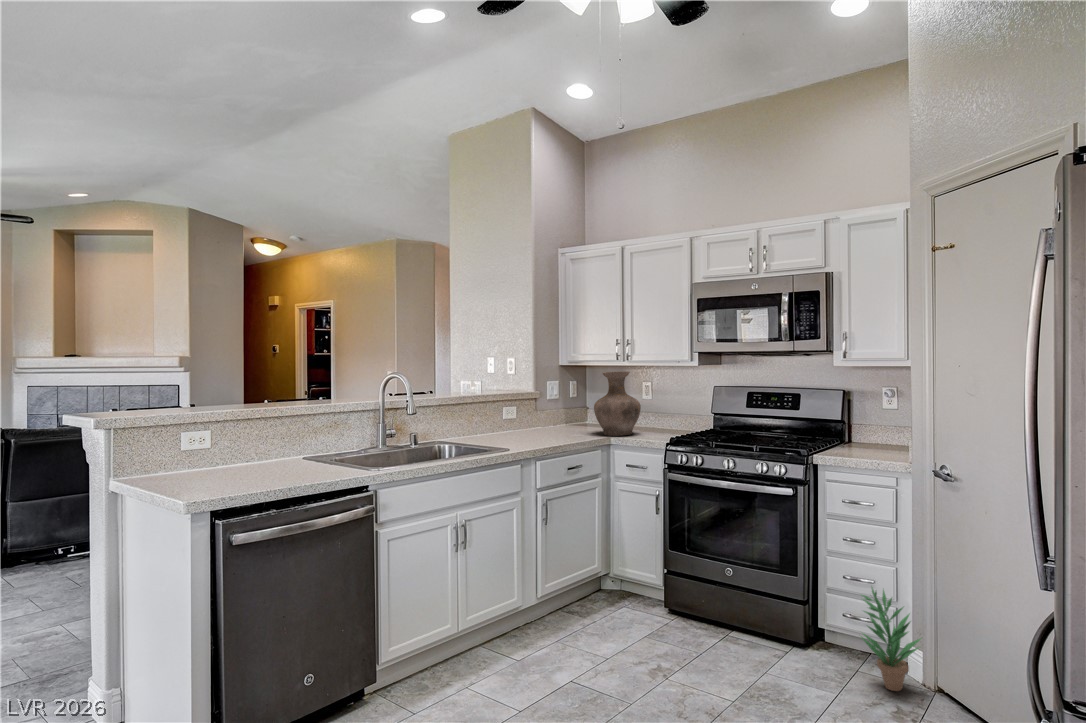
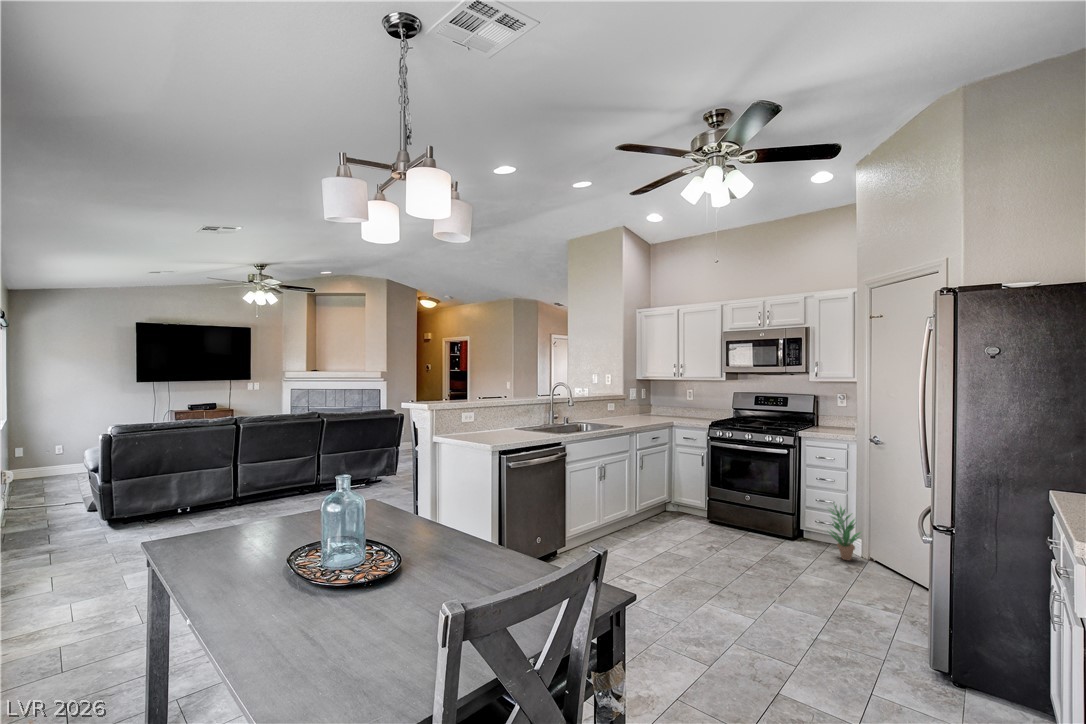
vase: present [594,371,641,436] -> none [663,383,691,421]

